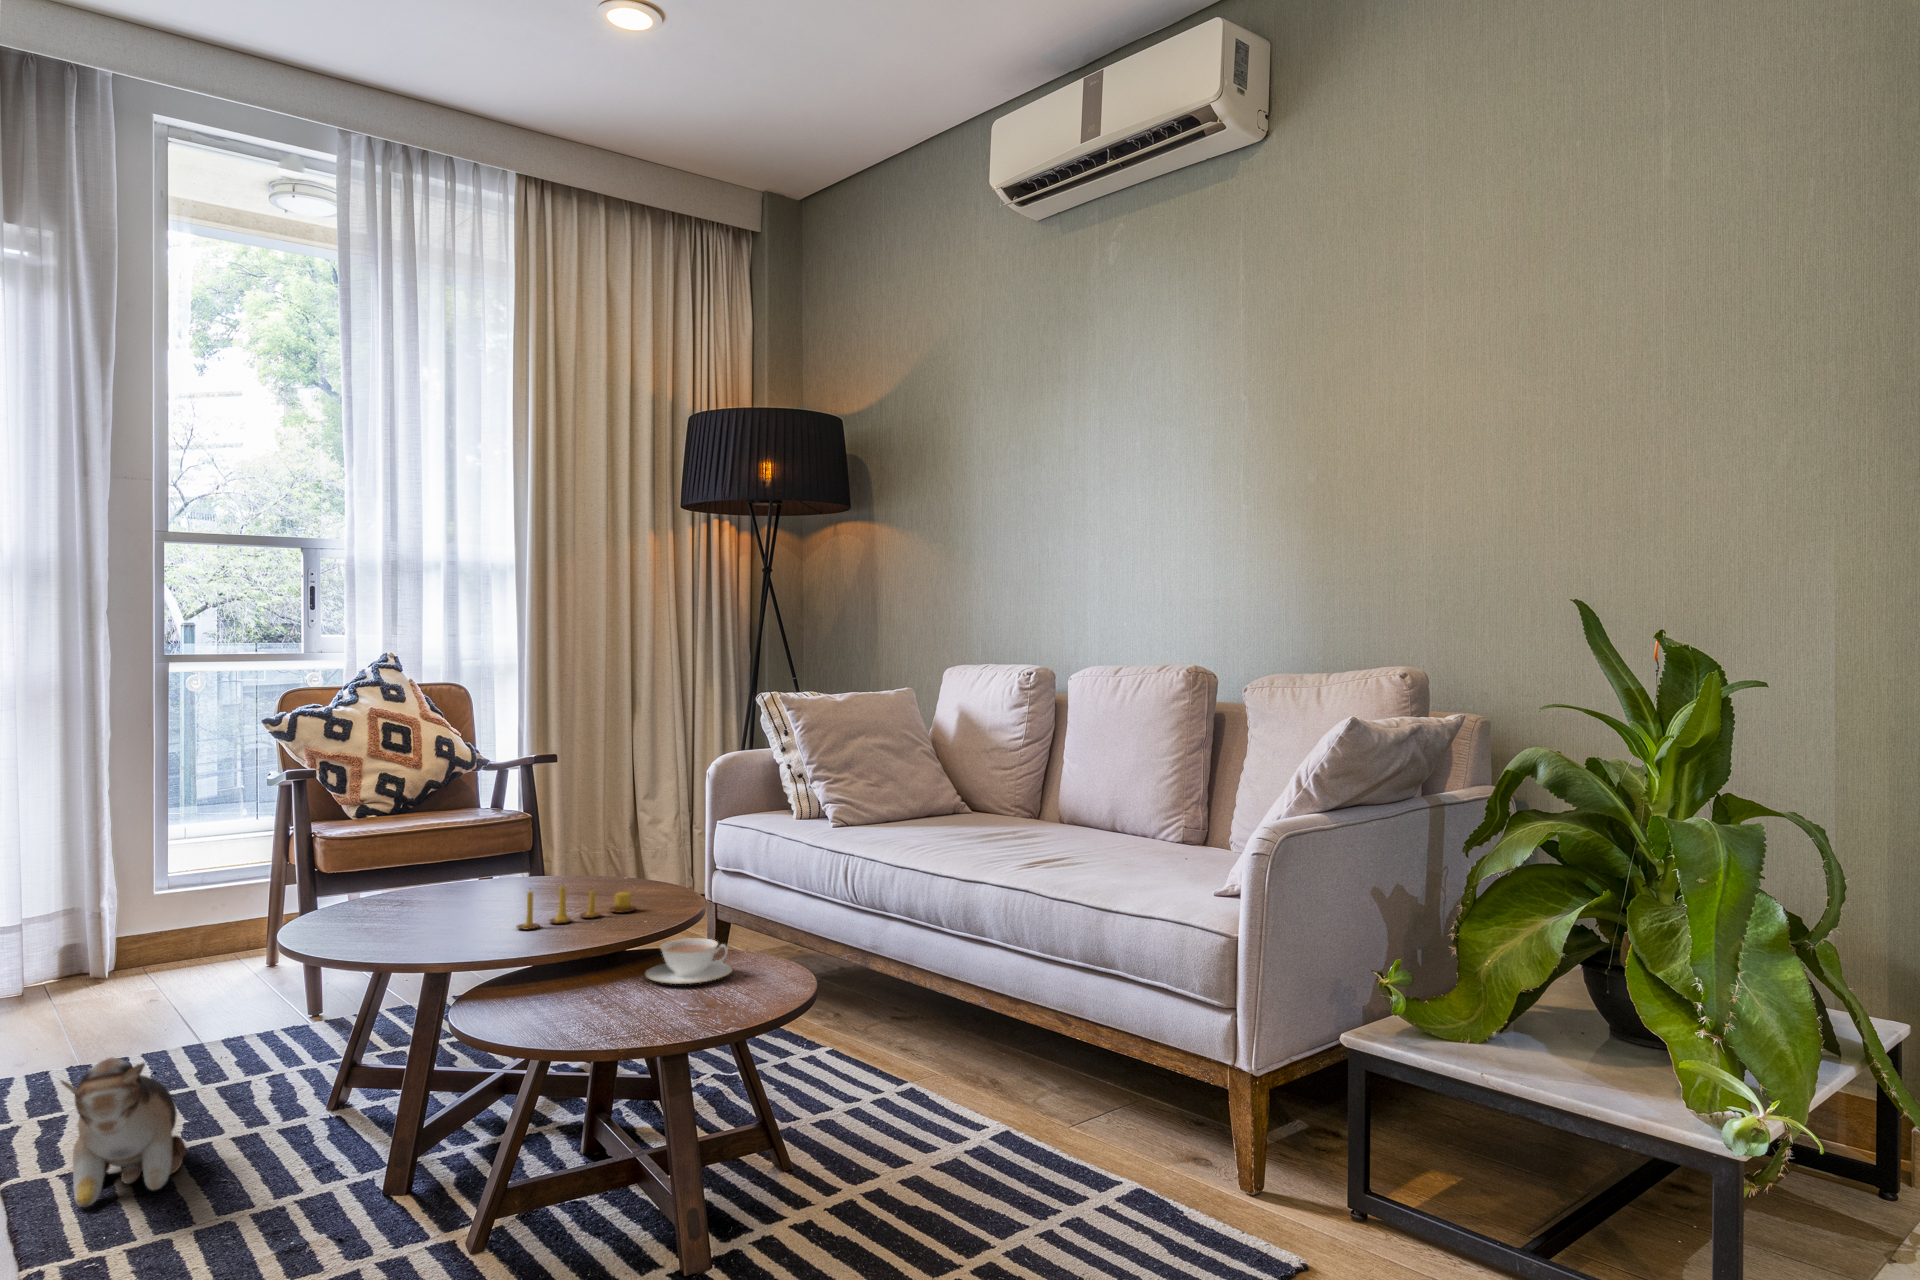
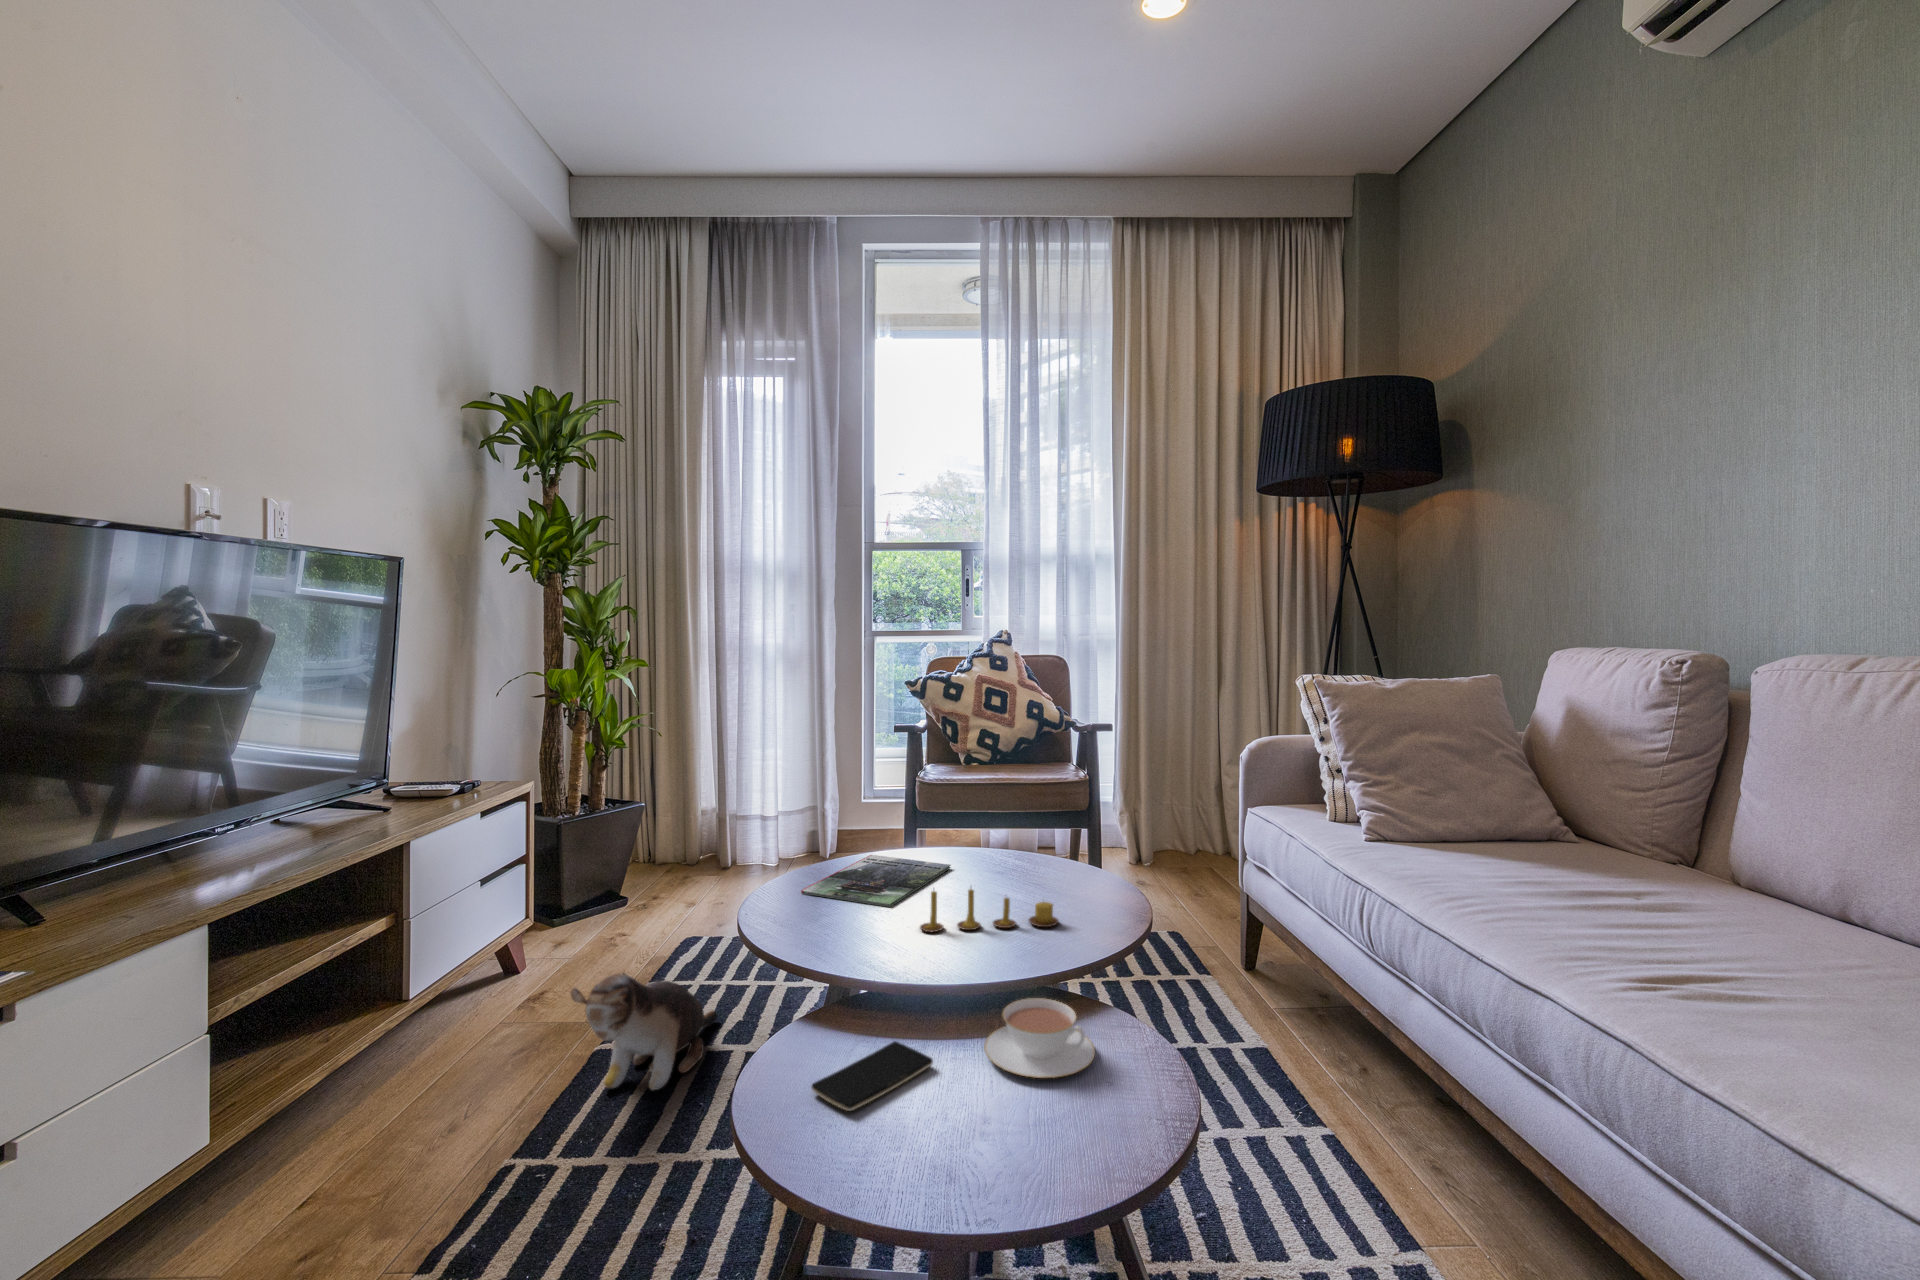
magazine: none [345,892,477,931] -> present [801,855,951,907]
smartphone: none [543,988,619,1021] -> present [811,1041,933,1111]

